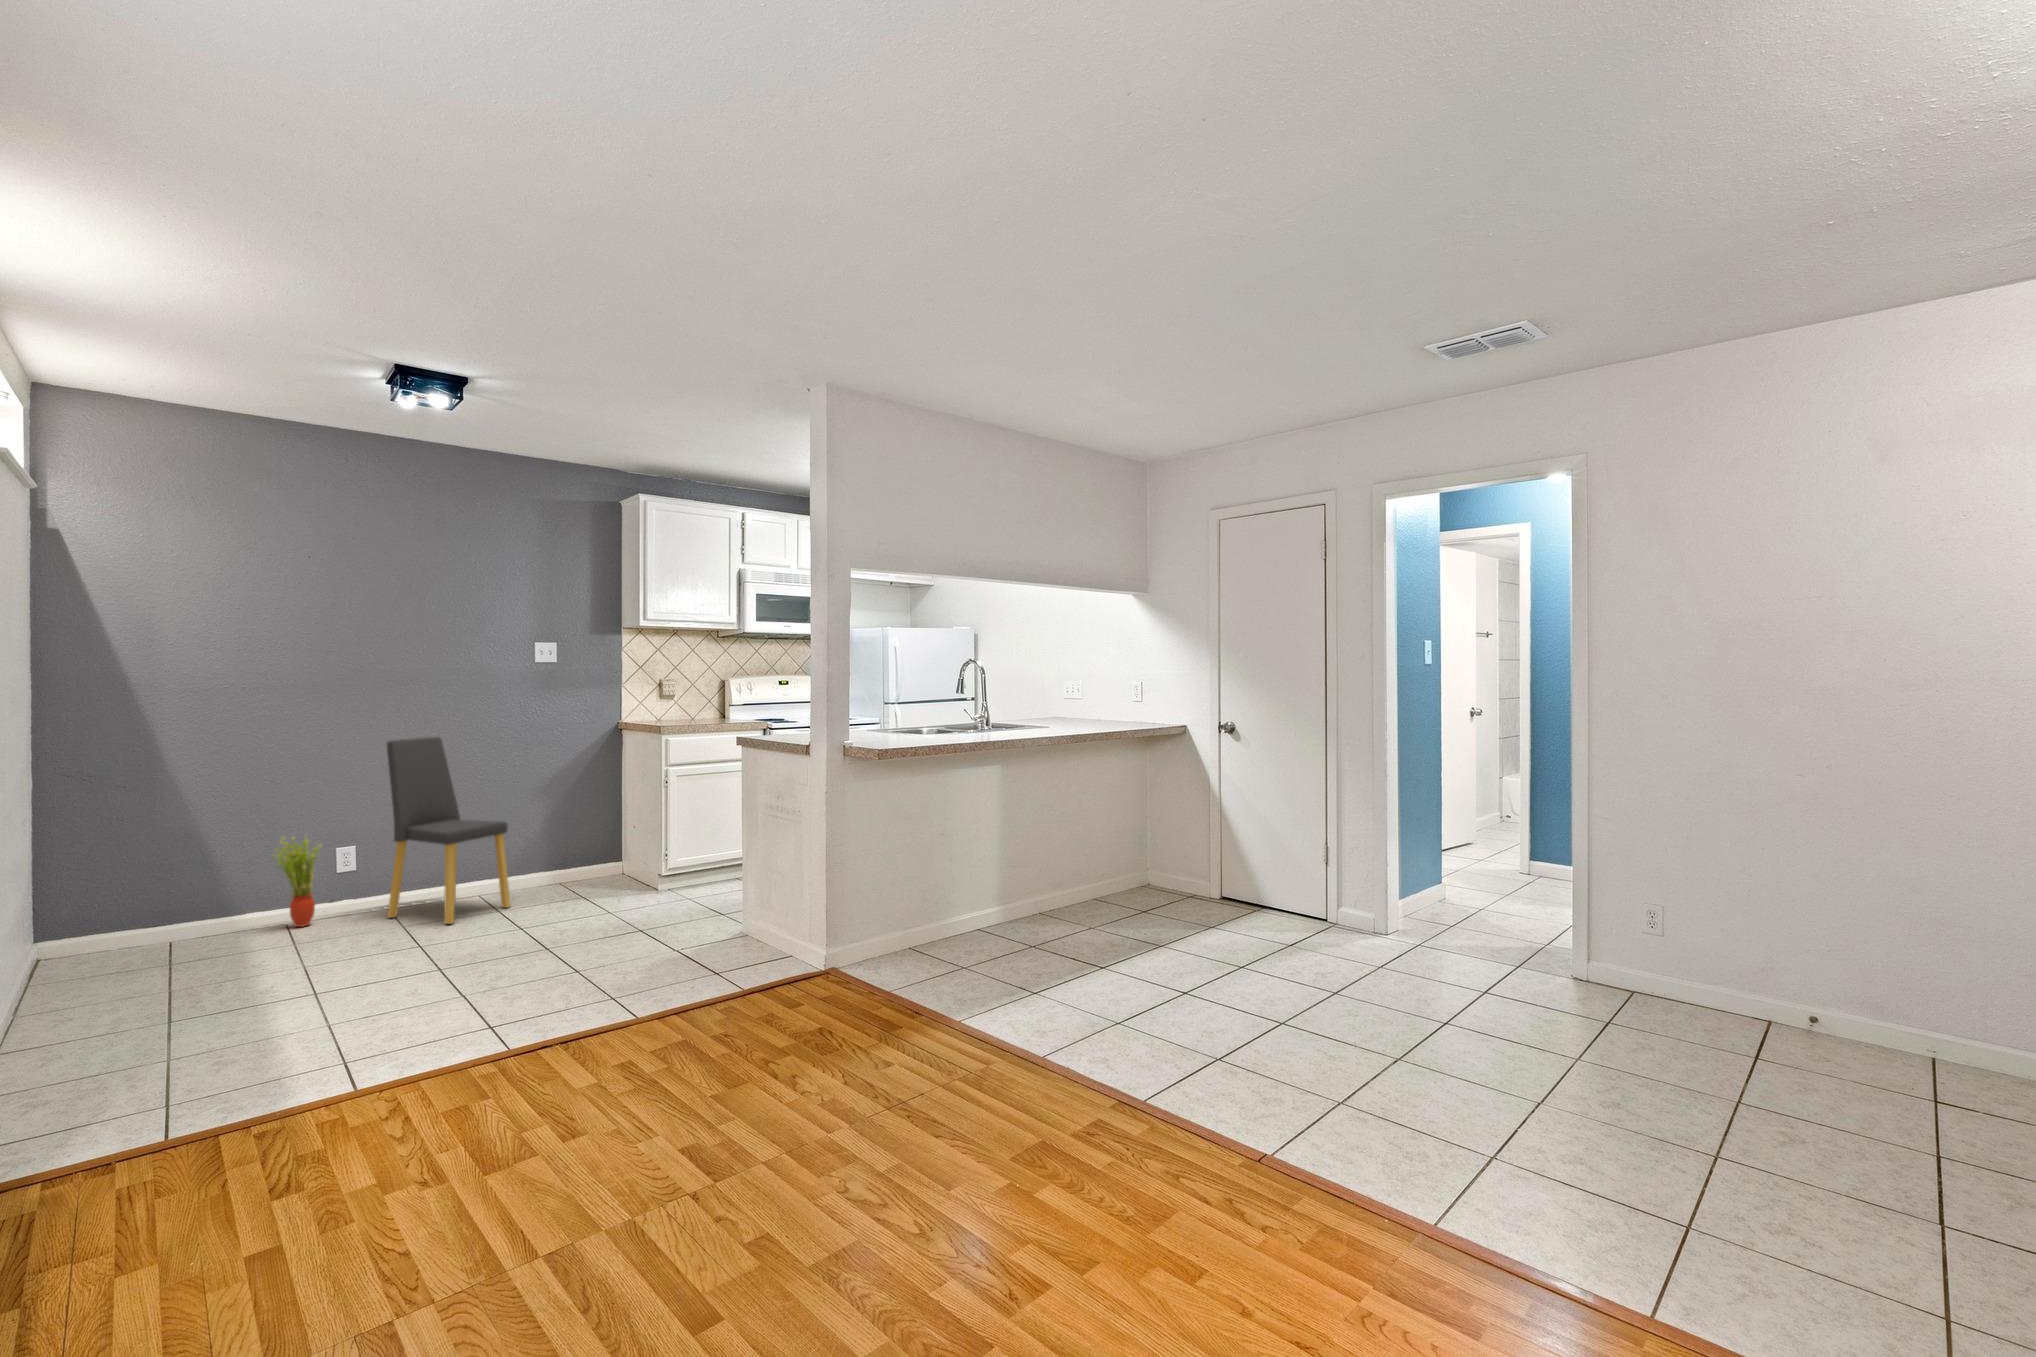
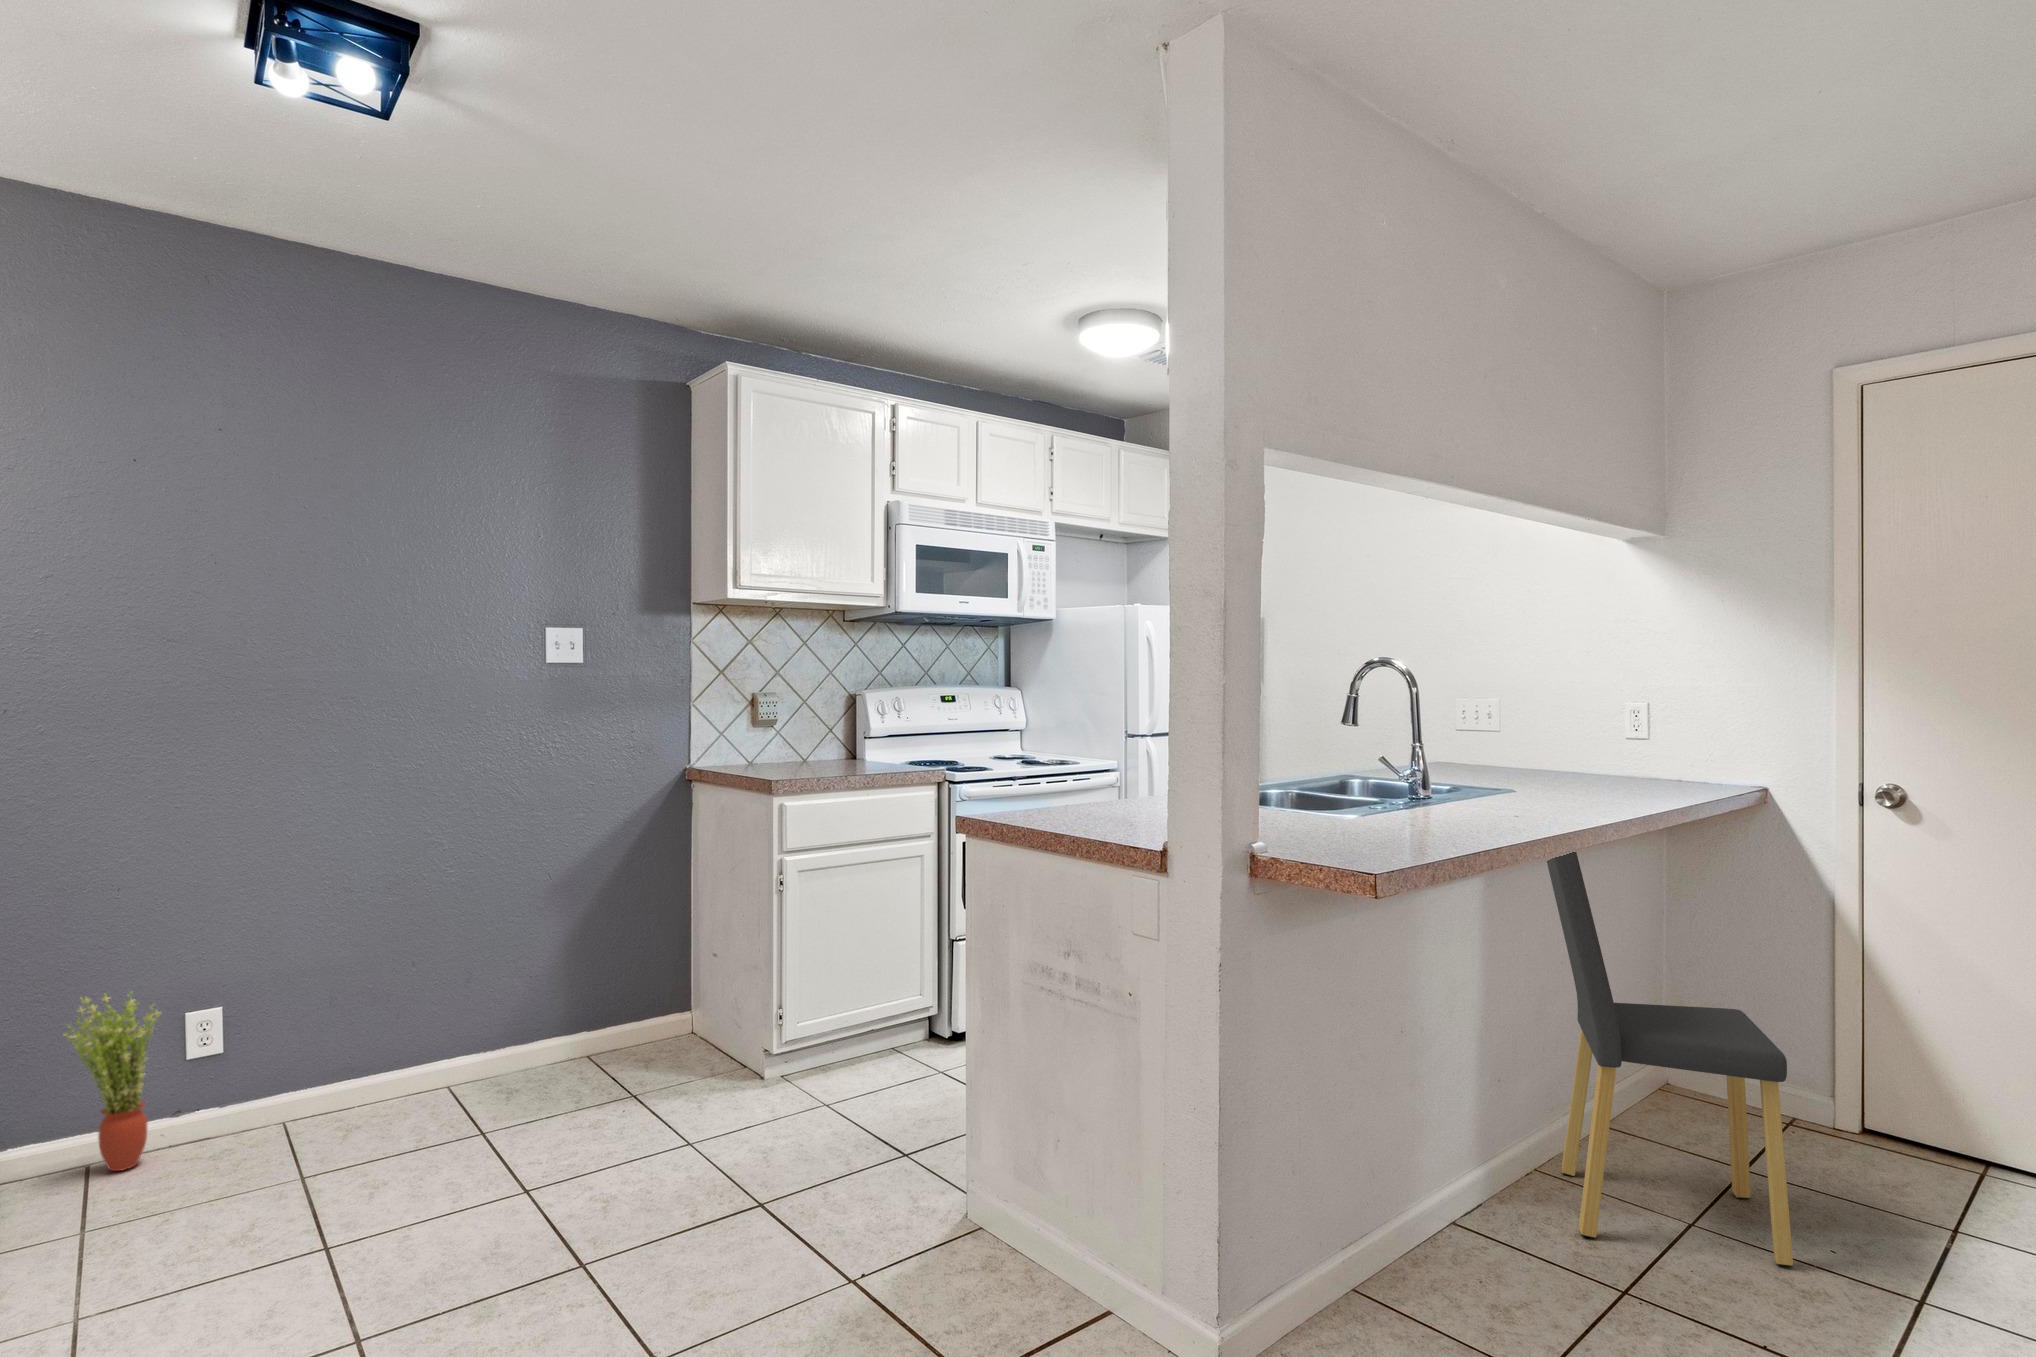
dining chair: present [387,737,511,924] -> present [1547,852,1793,1267]

